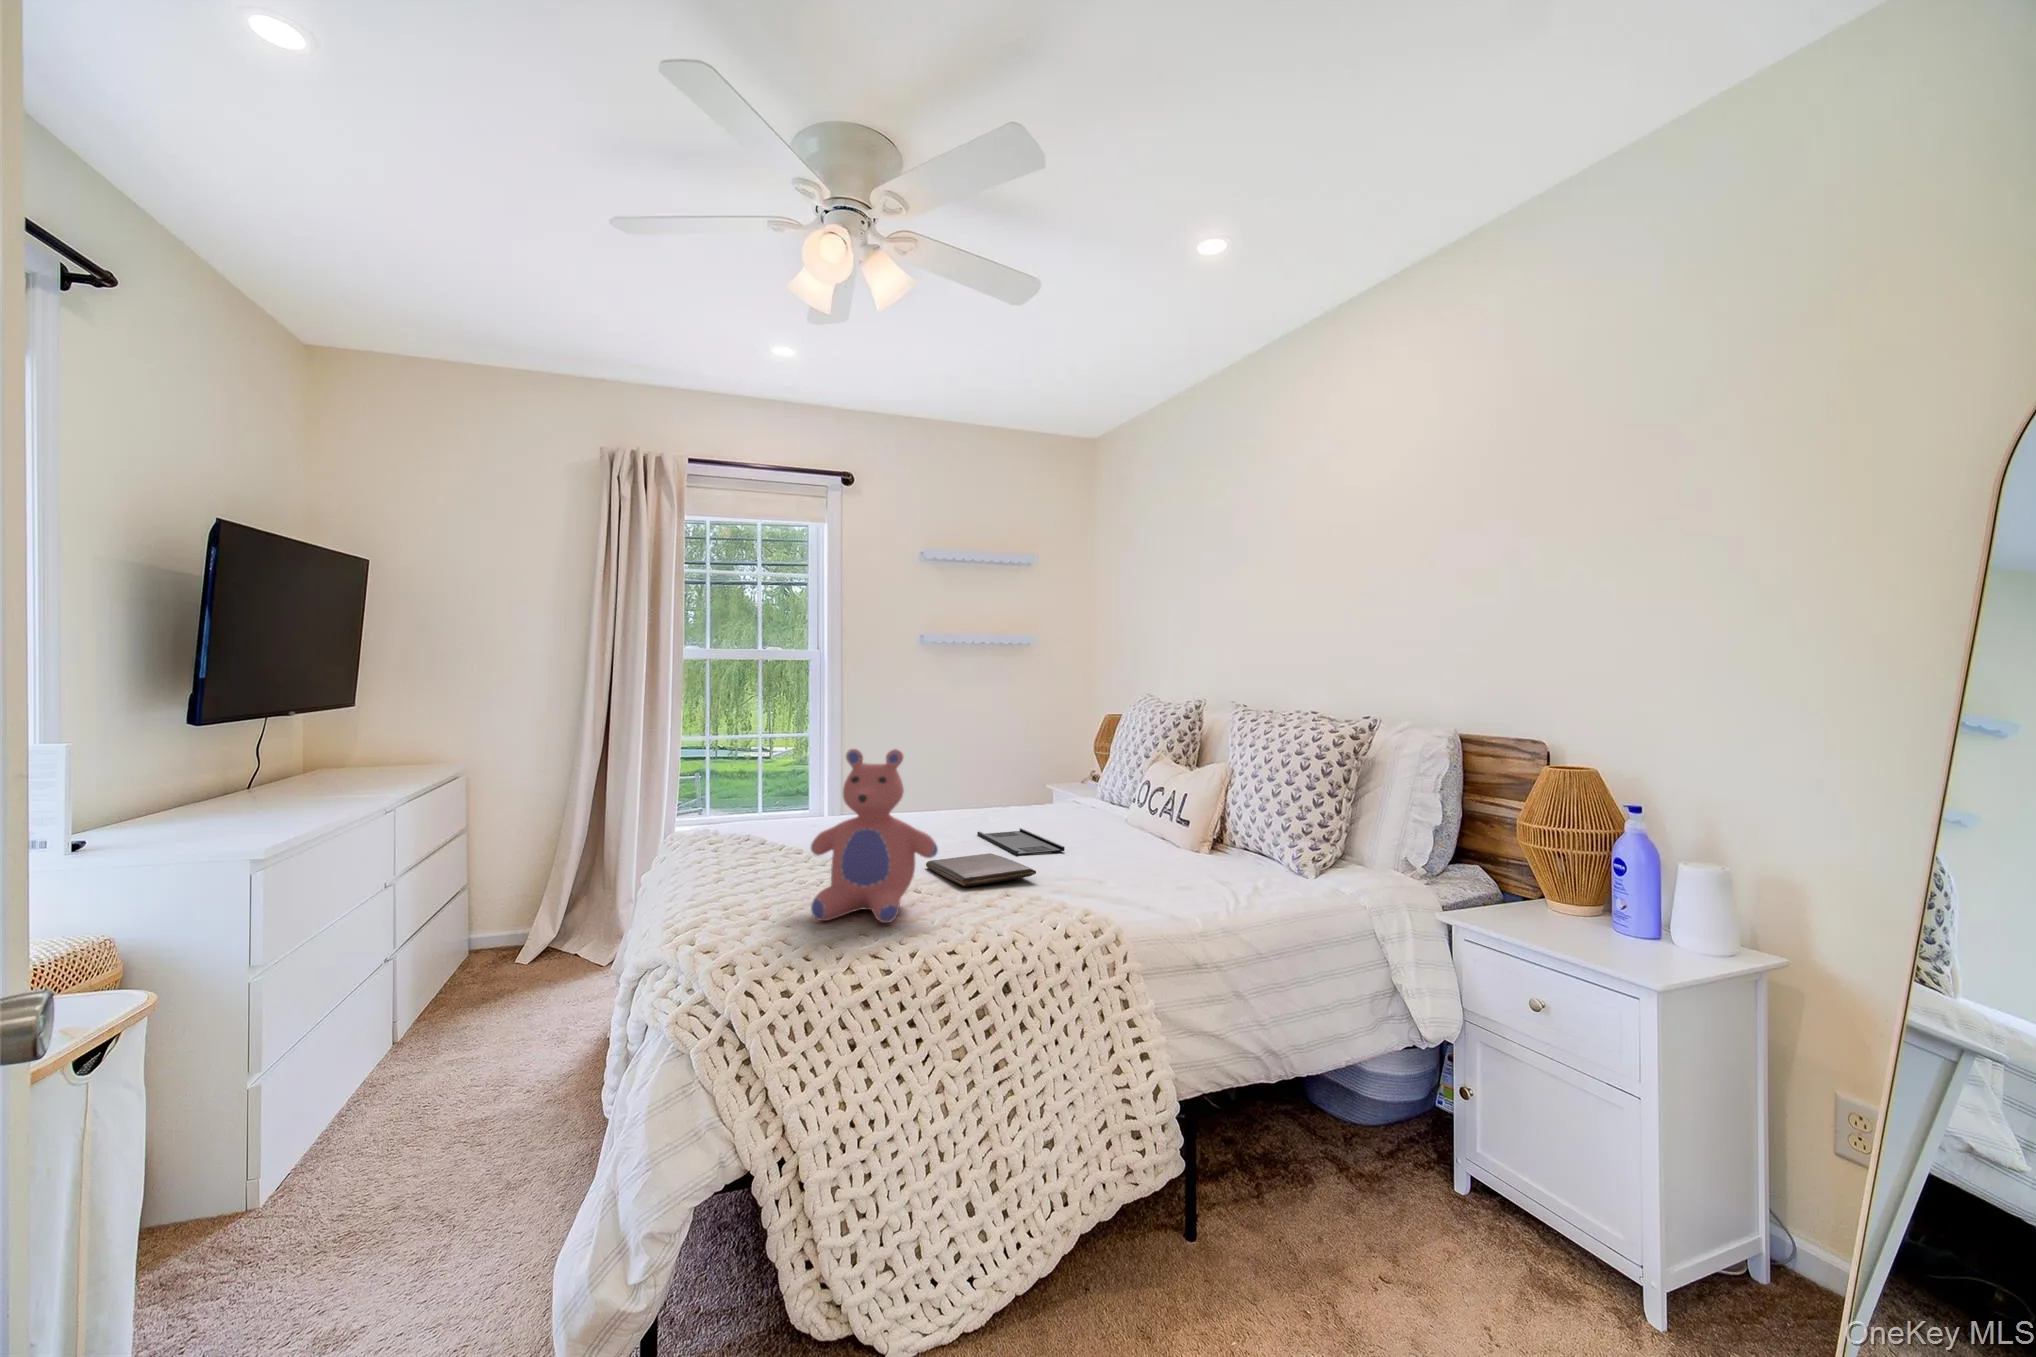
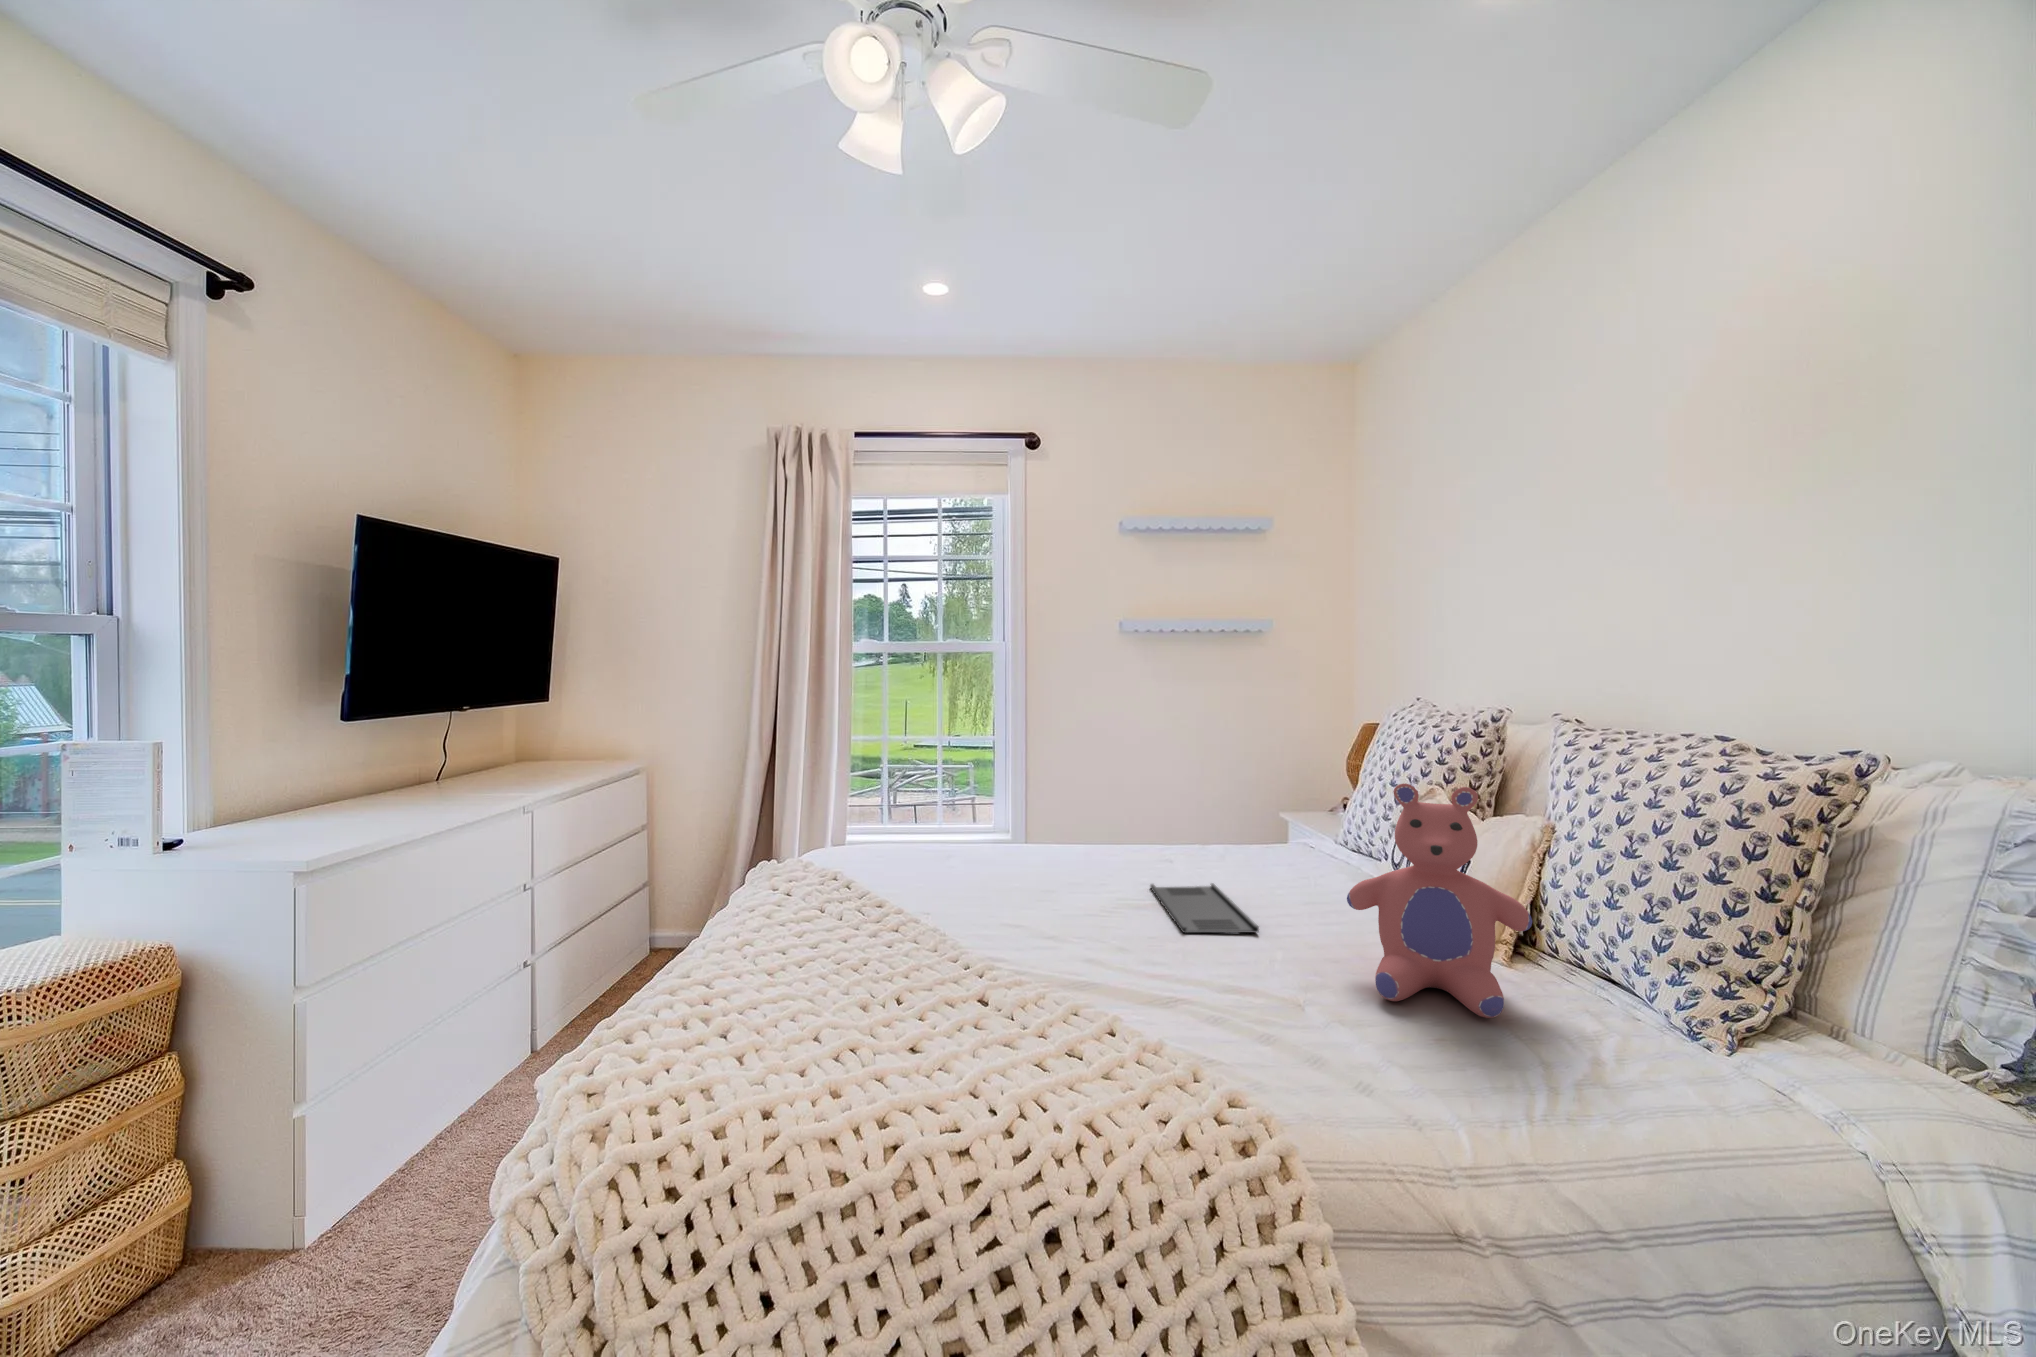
teddy bear: present [811,749,938,923] -> present [1347,783,1532,1018]
book: present [926,853,1036,887] -> none [1041,932,1184,996]

